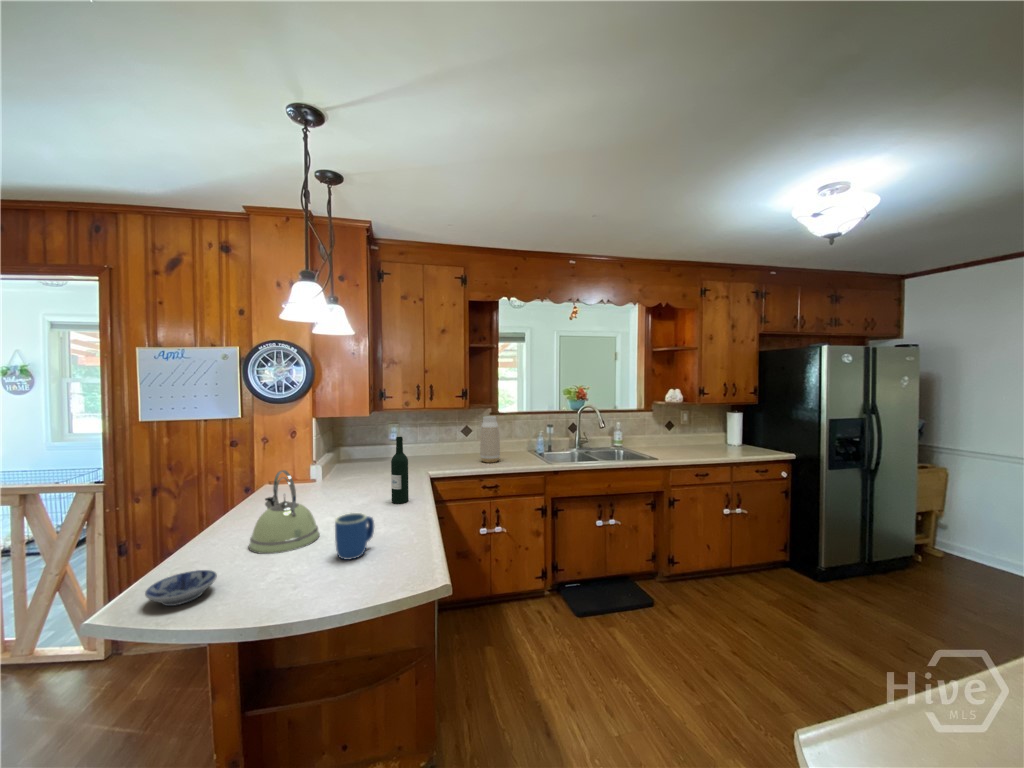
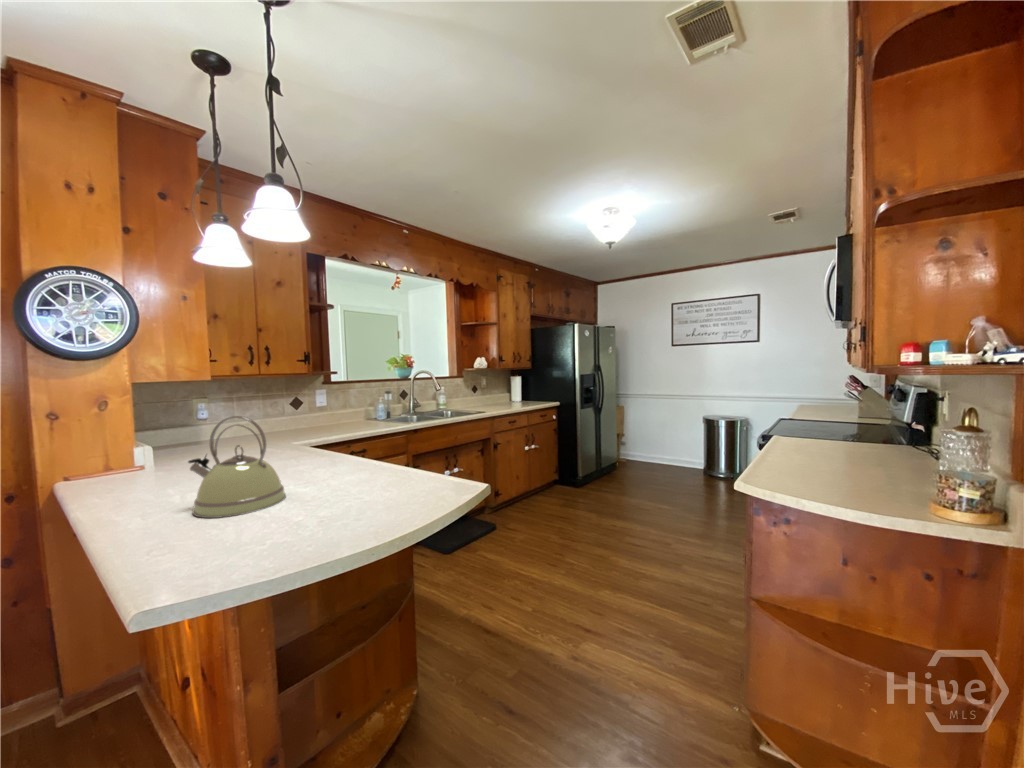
vase: present [480,416,500,463] -> none [329,381,352,430]
wine bottle: present [391,437,409,504] -> none [300,388,323,463]
mug: present [335,513,374,560] -> none [339,448,375,494]
bowl: present [145,570,217,606] -> none [177,522,267,564]

